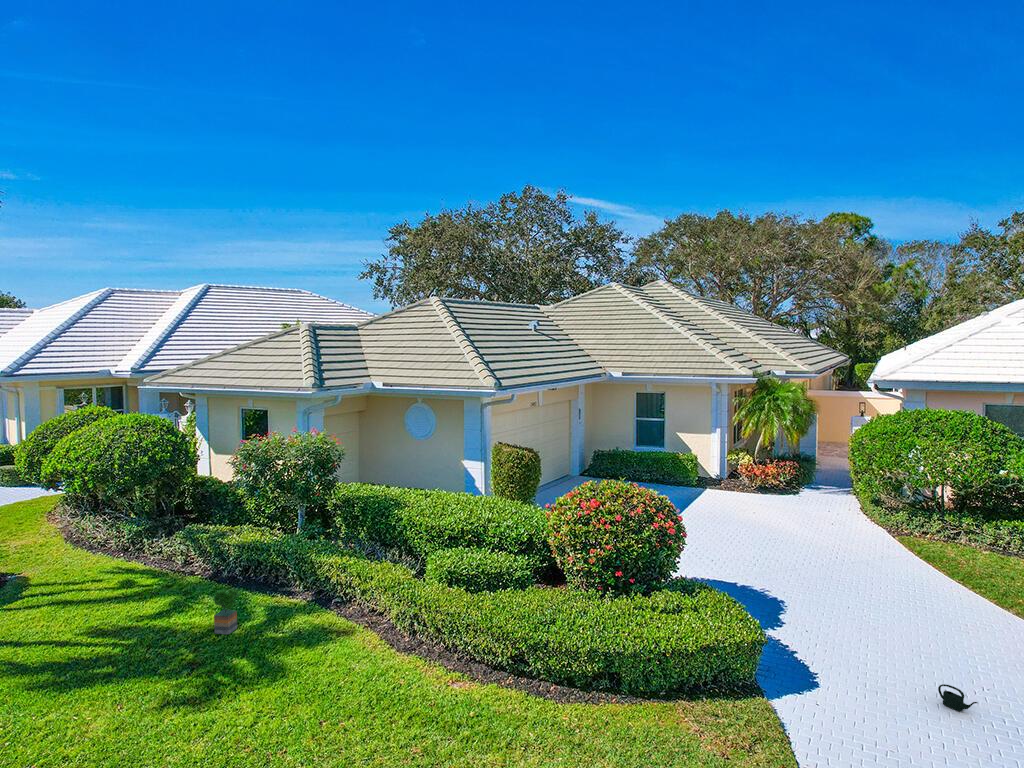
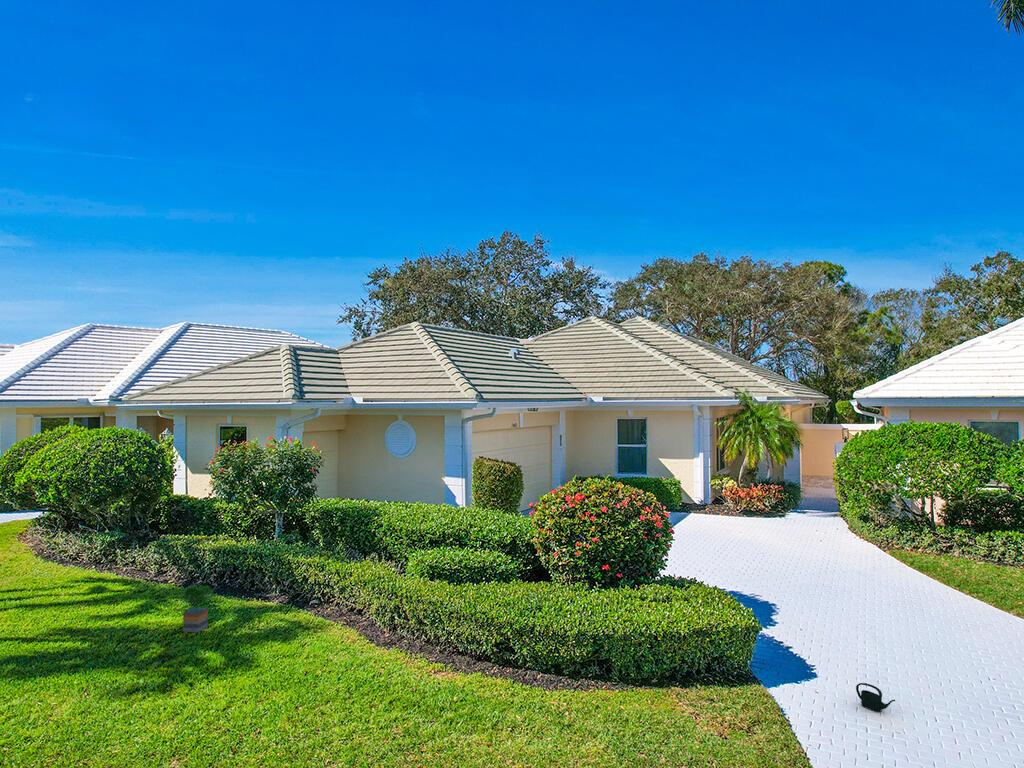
watering can: present [938,684,977,711] -> present [856,683,895,712]

